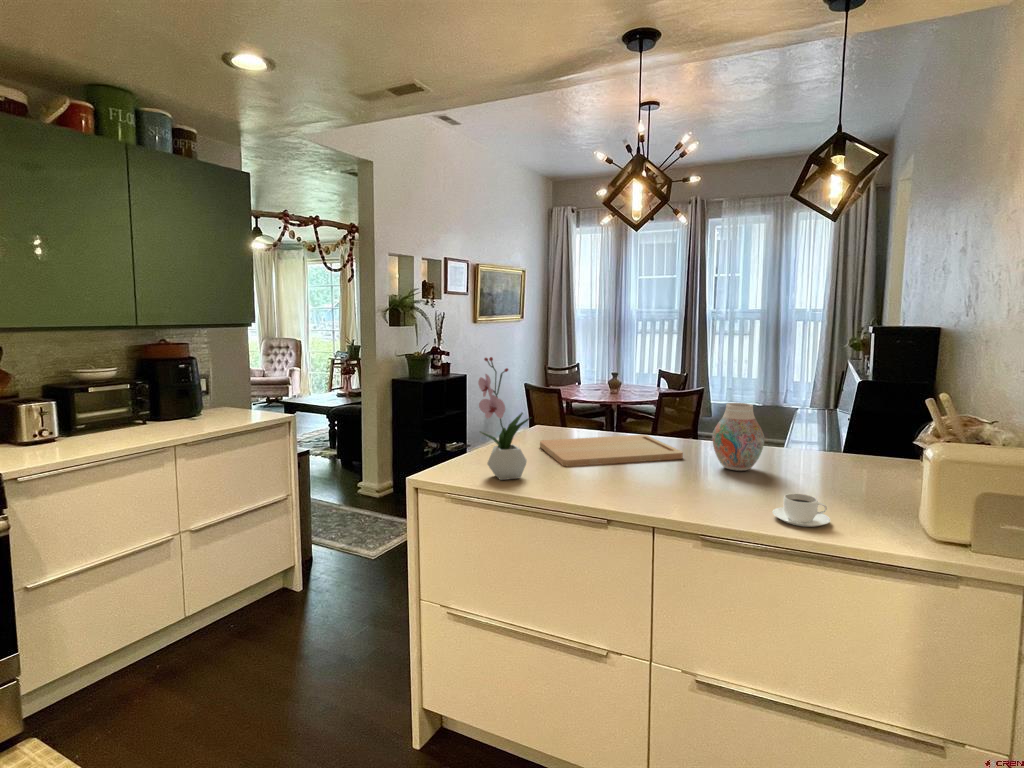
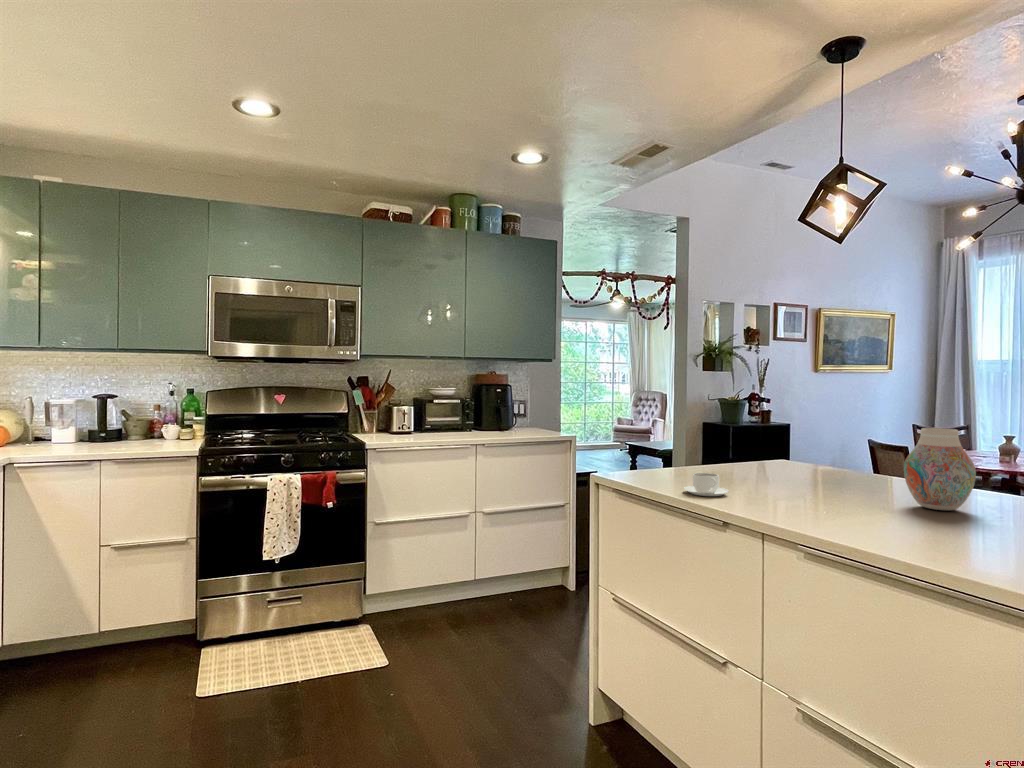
flower arrangement: present [478,357,531,480] -> none [635,369,680,483]
cutting board: present [540,435,683,466] -> none [731,465,887,495]
coffee cup: present [772,493,830,527] -> present [684,473,729,496]

